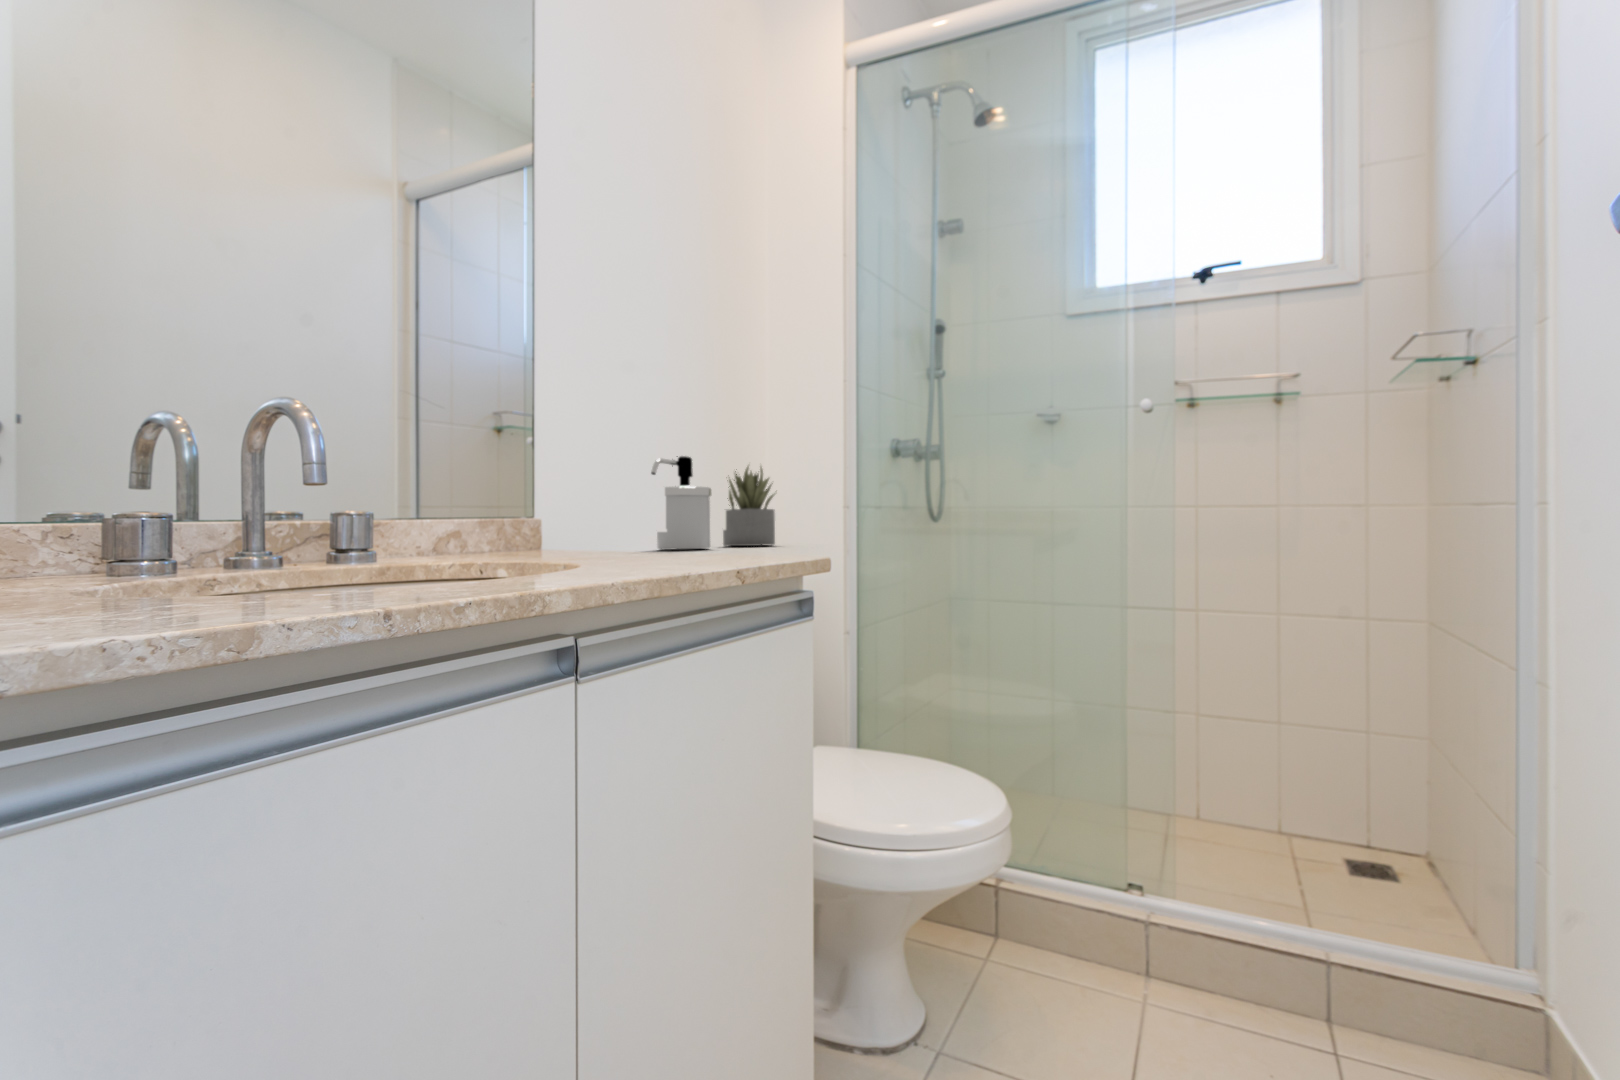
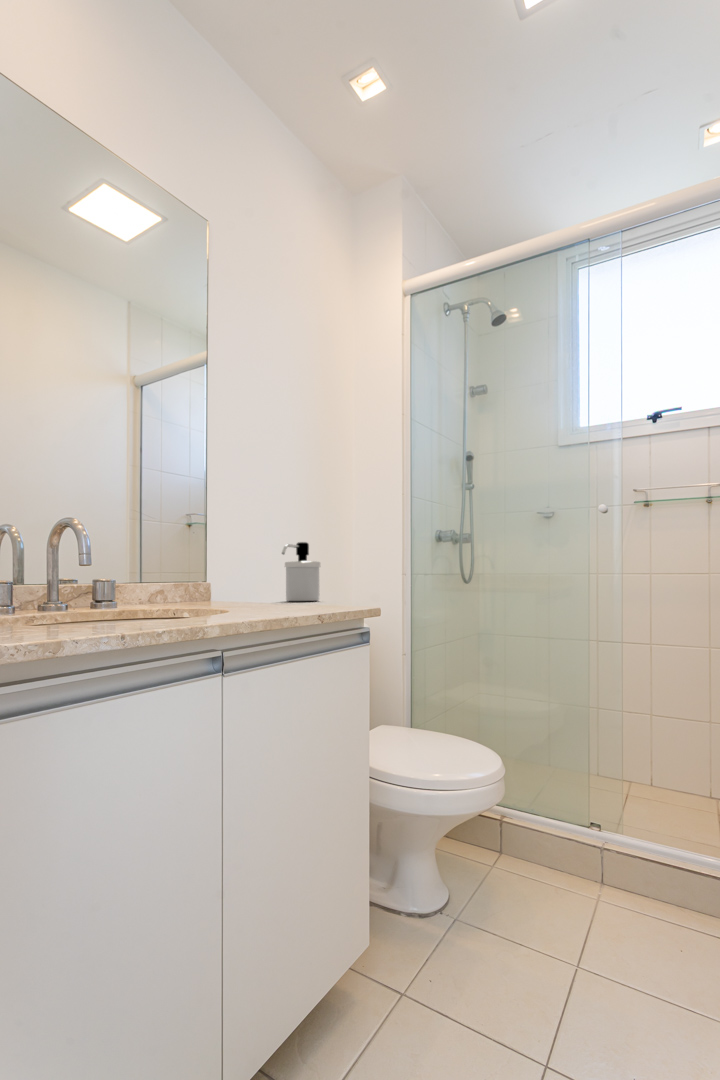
succulent plant: present [723,466,775,546] -> none [327,545,364,599]

